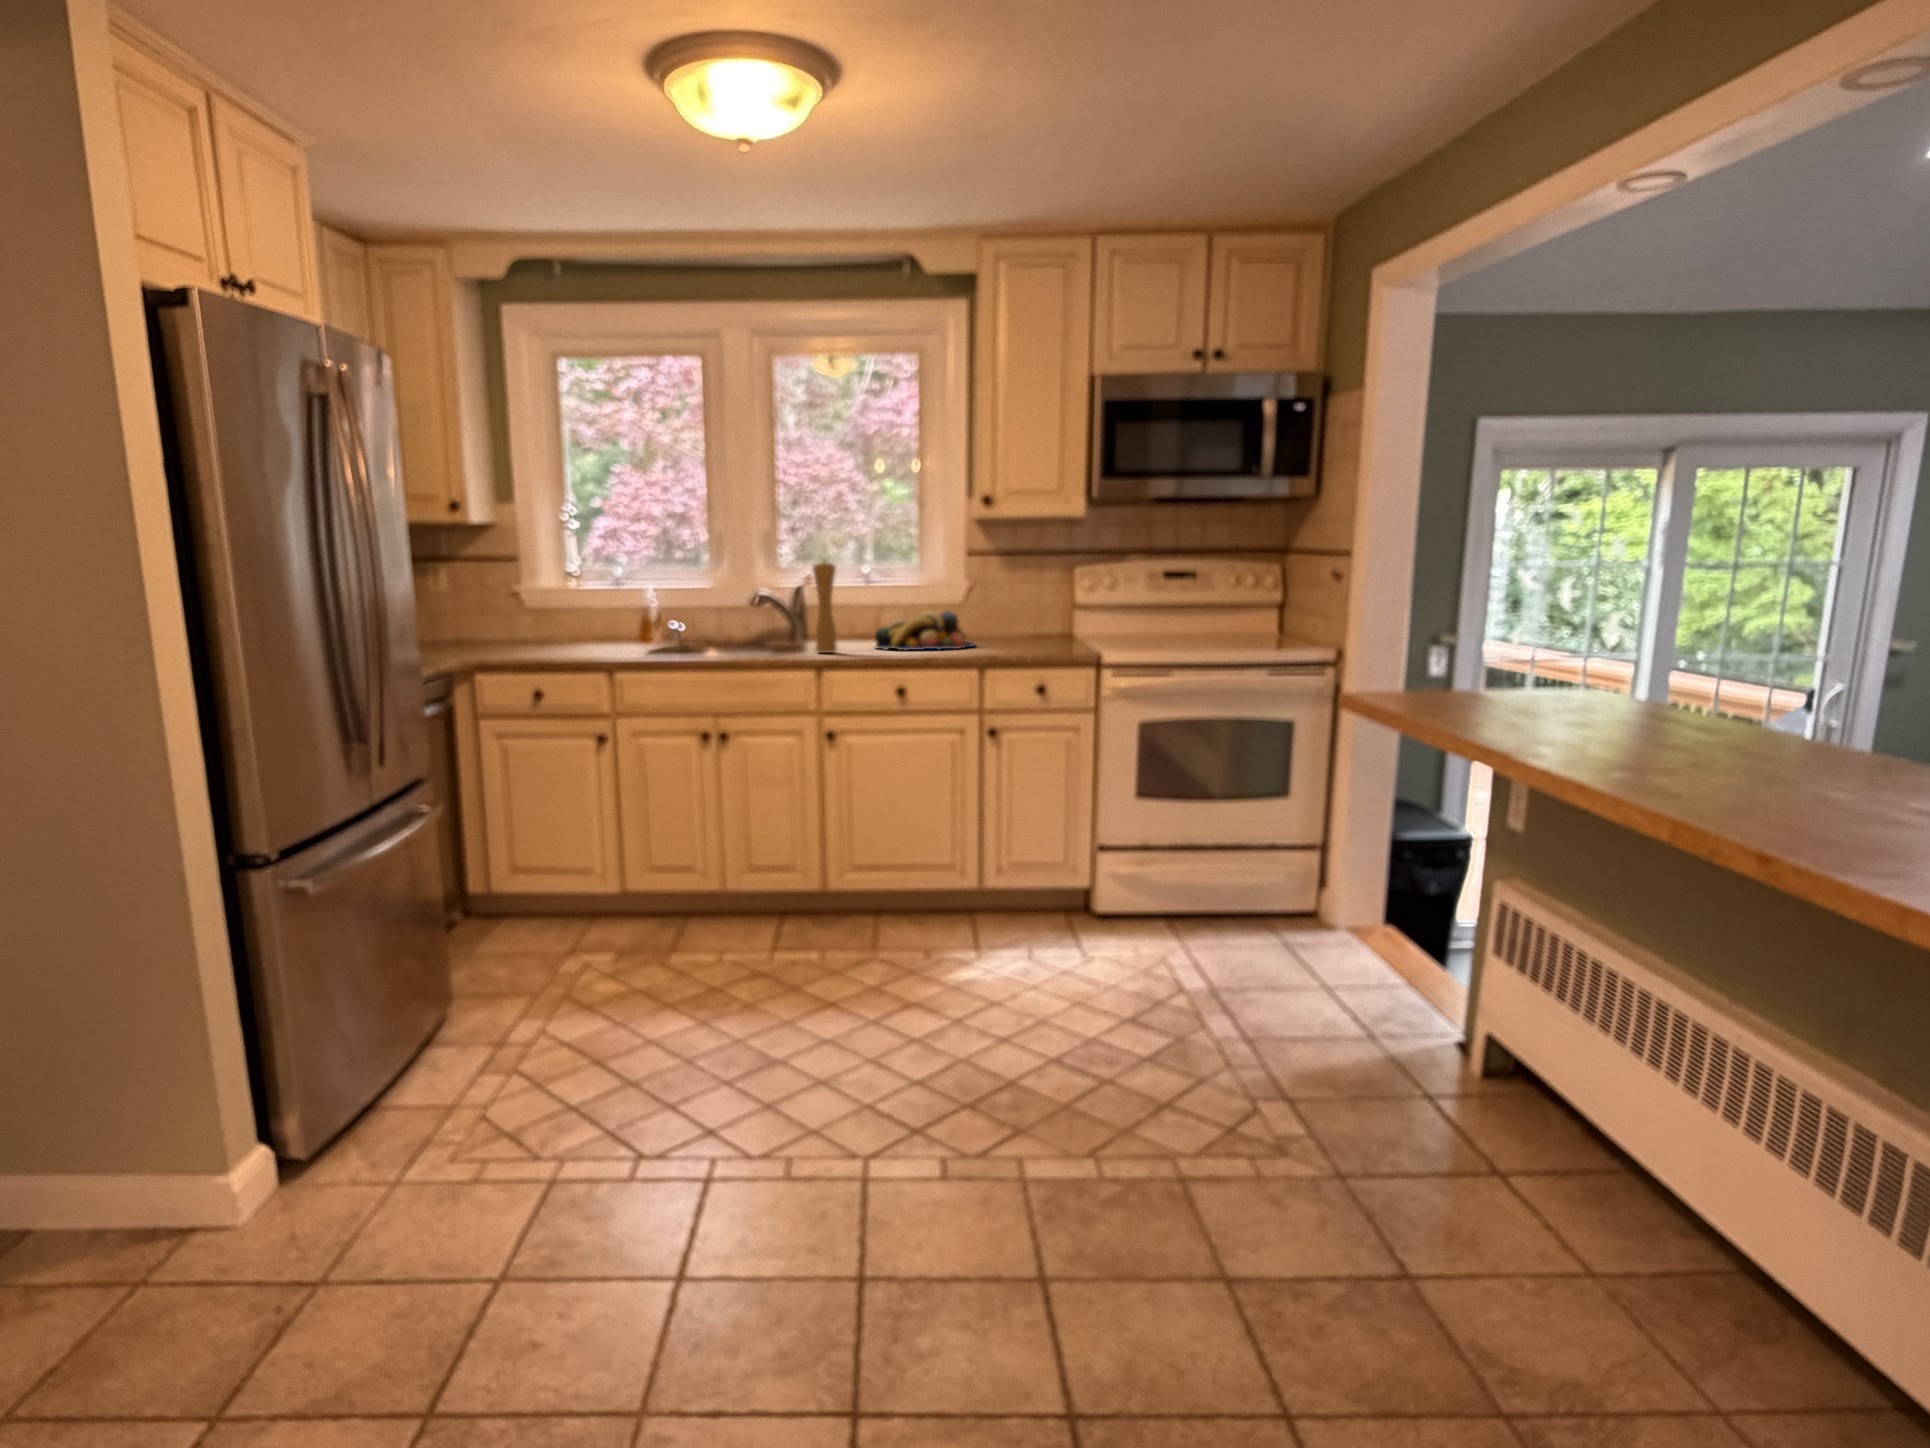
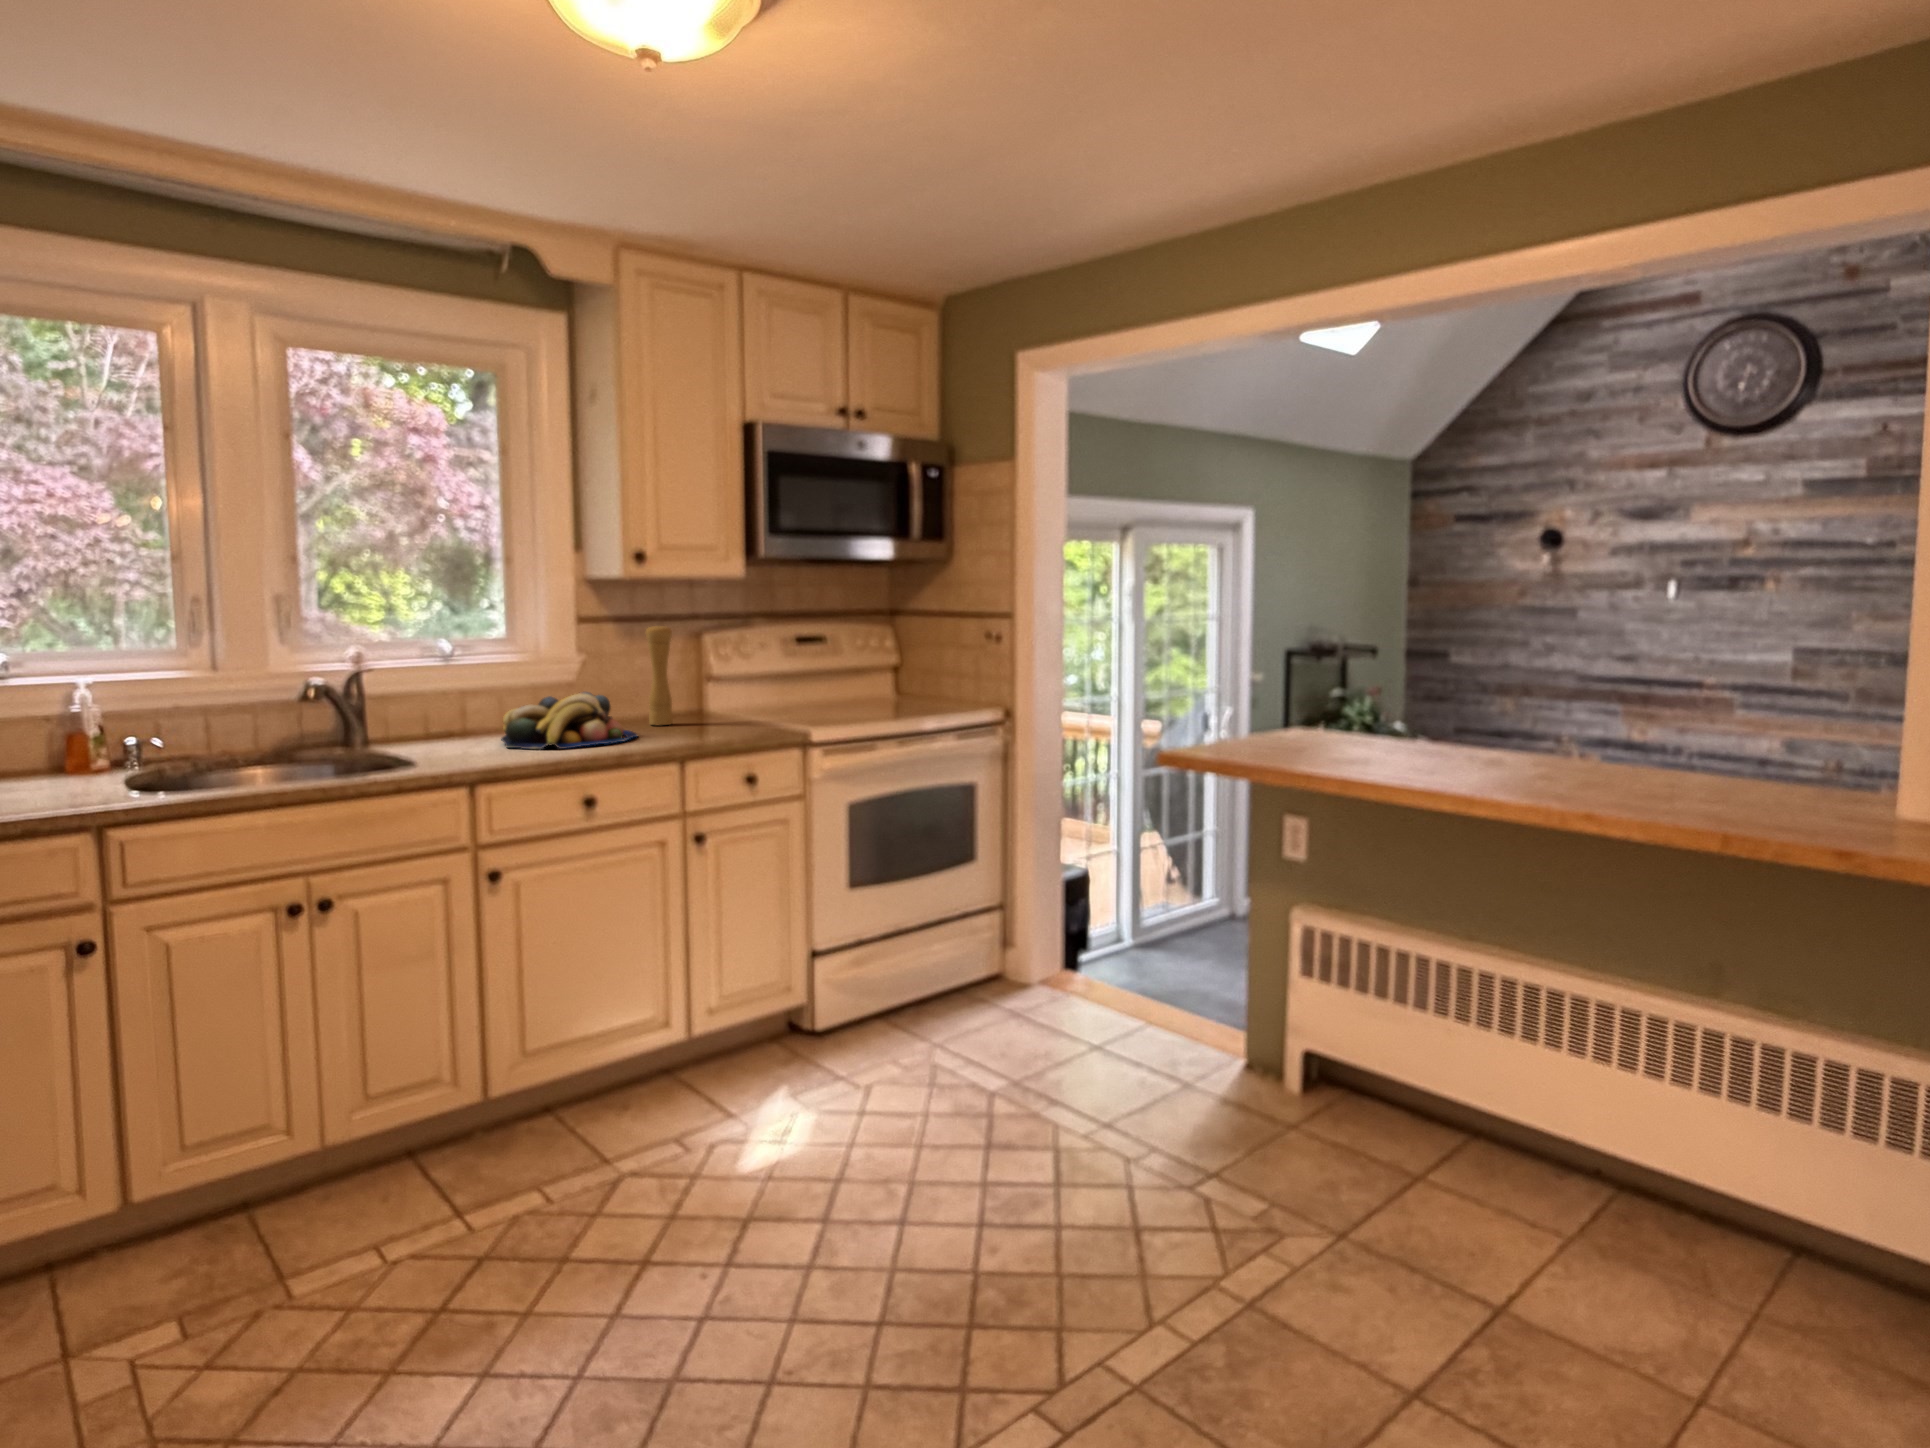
pepper mill: present [813,562,837,653] -> present [646,625,673,725]

